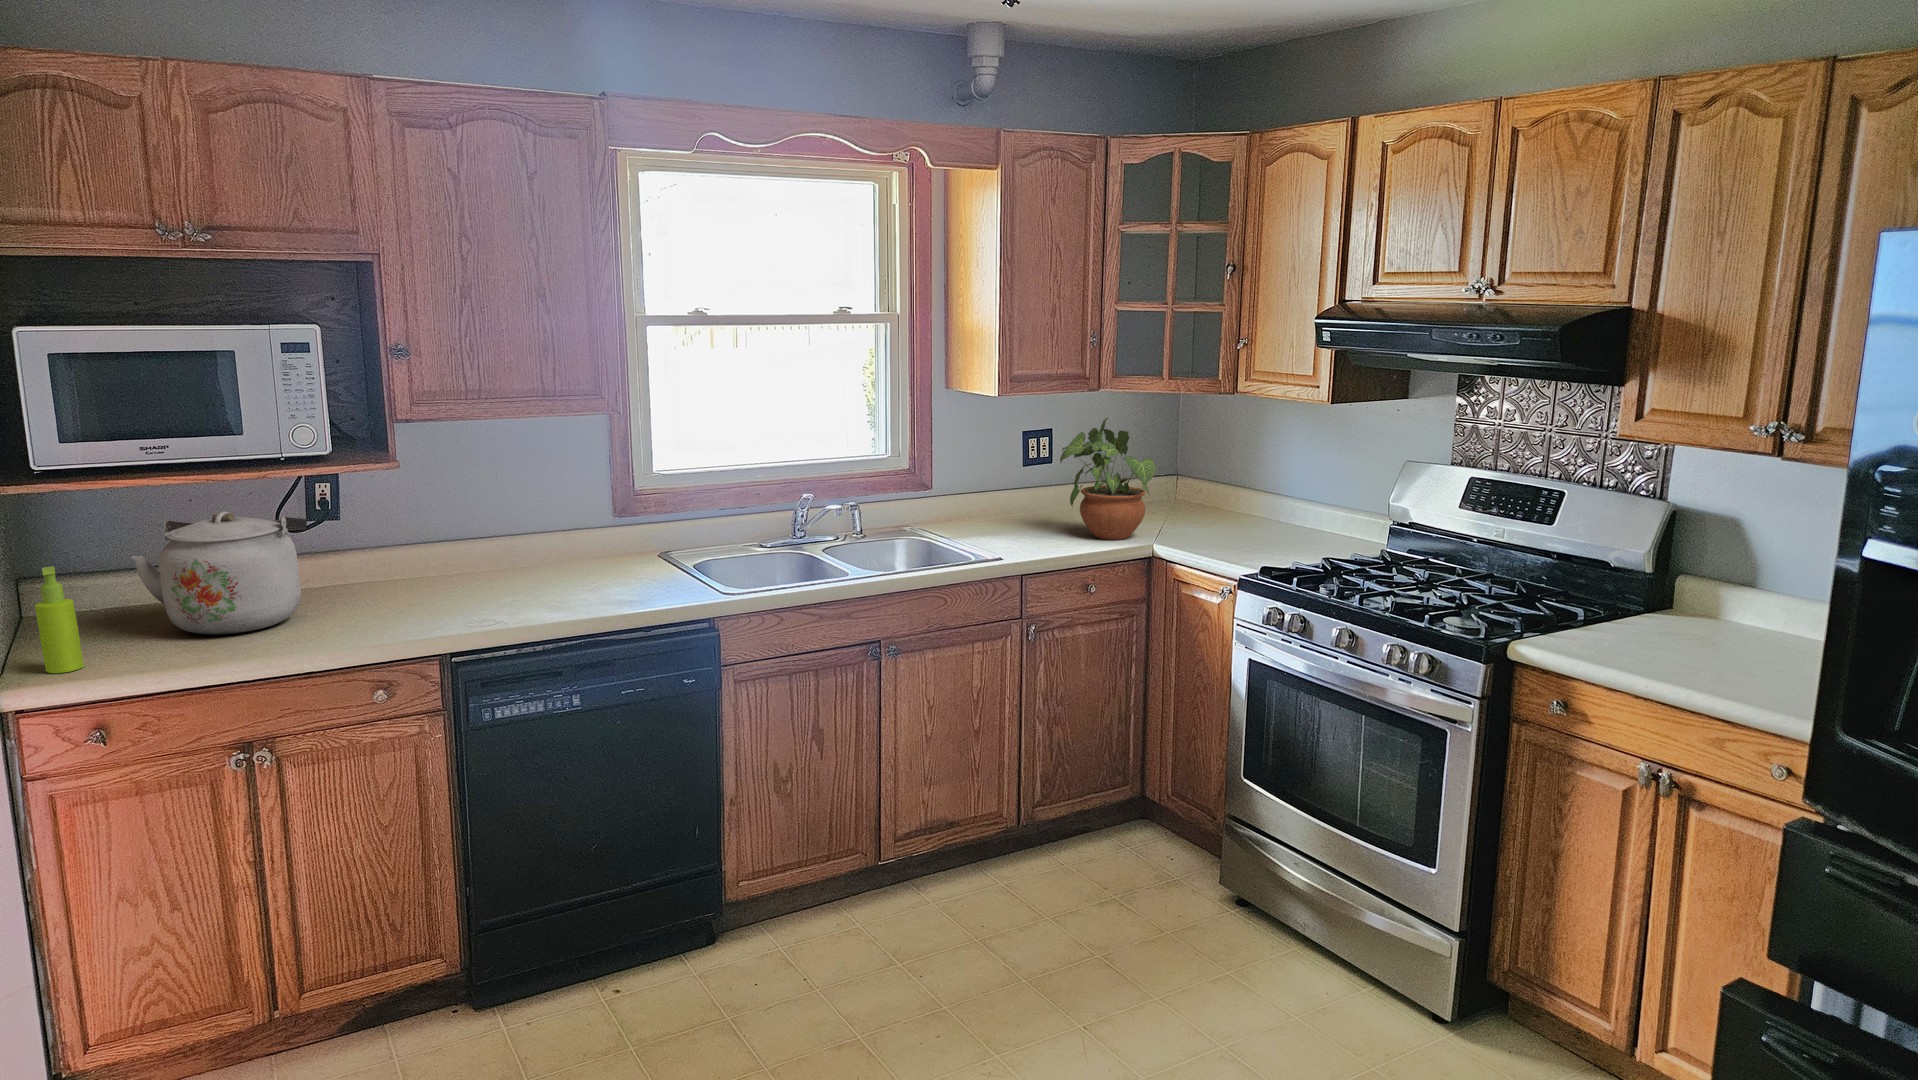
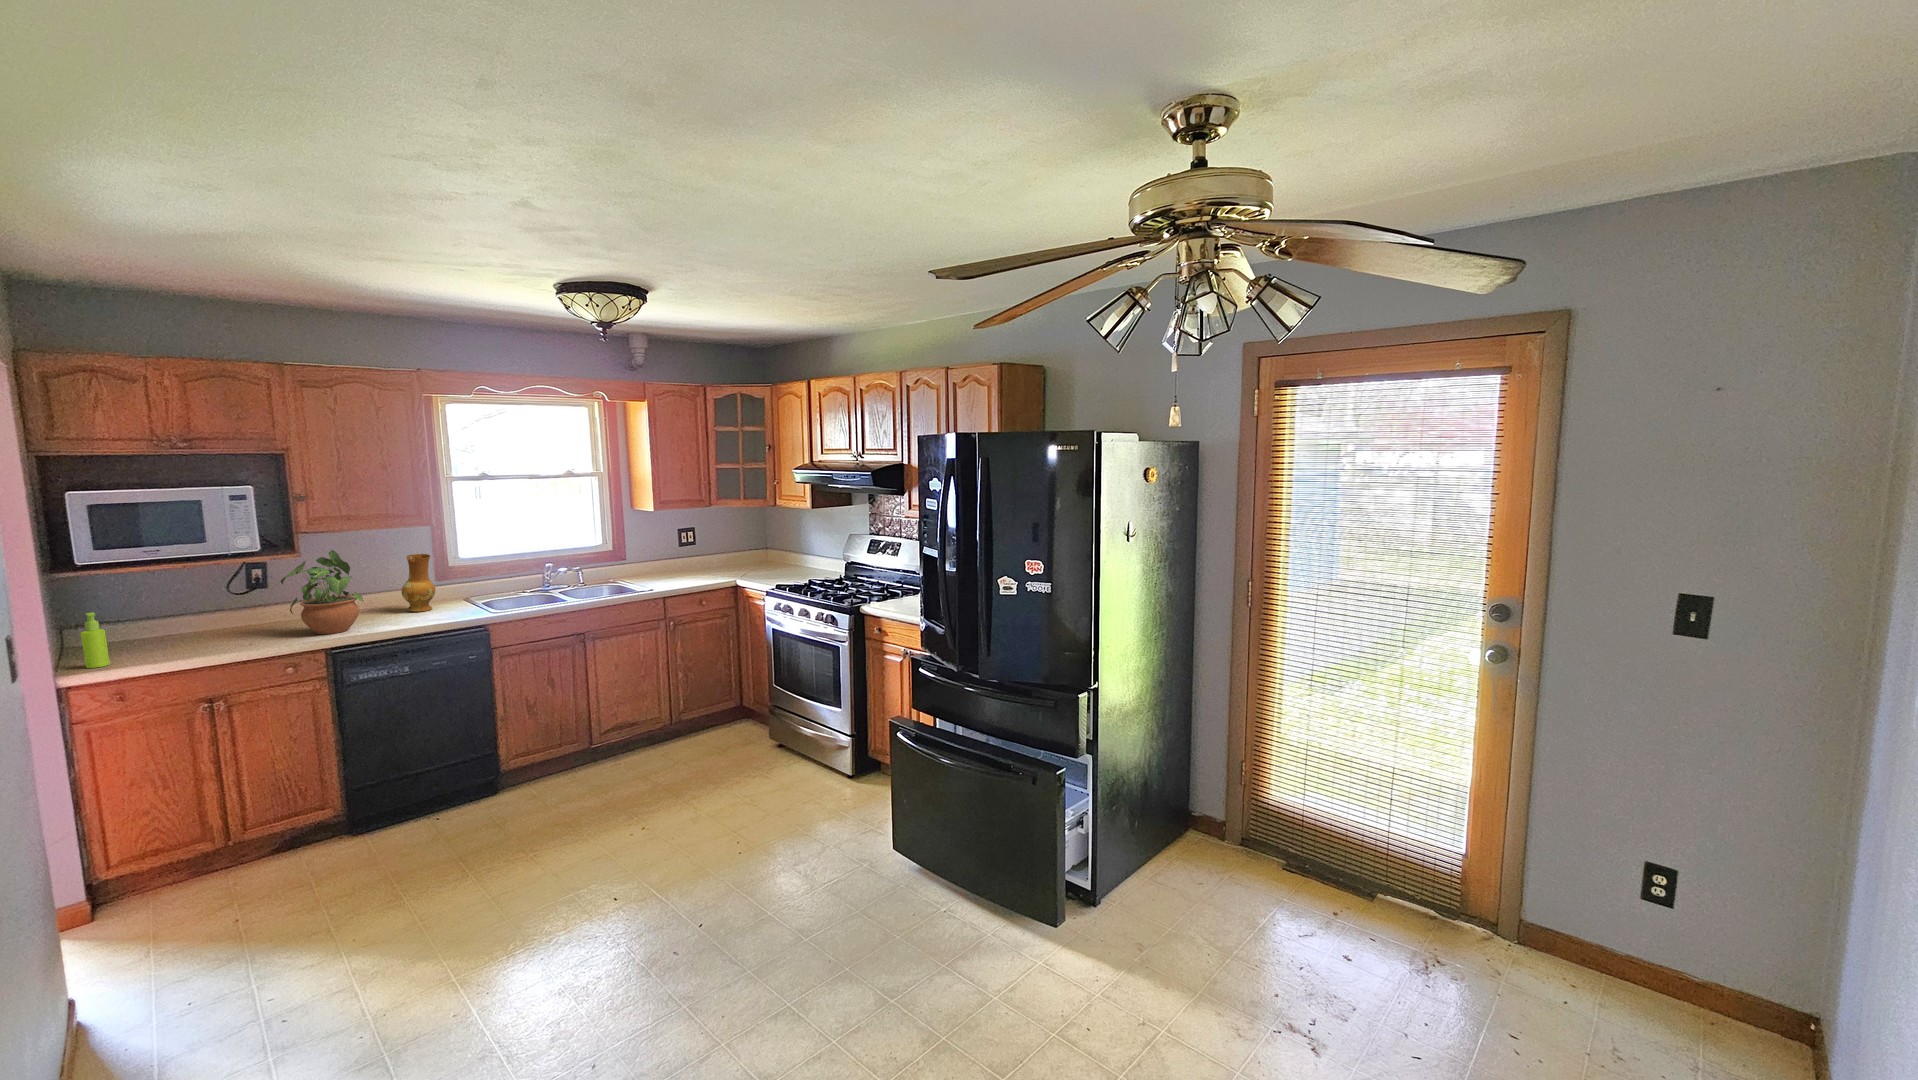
potted plant: present [1060,418,1156,540] -> present [281,550,364,634]
ceramic jug: none [559,467,615,579] -> present [402,554,435,612]
kettle: present [131,512,307,635] -> none [134,583,245,648]

